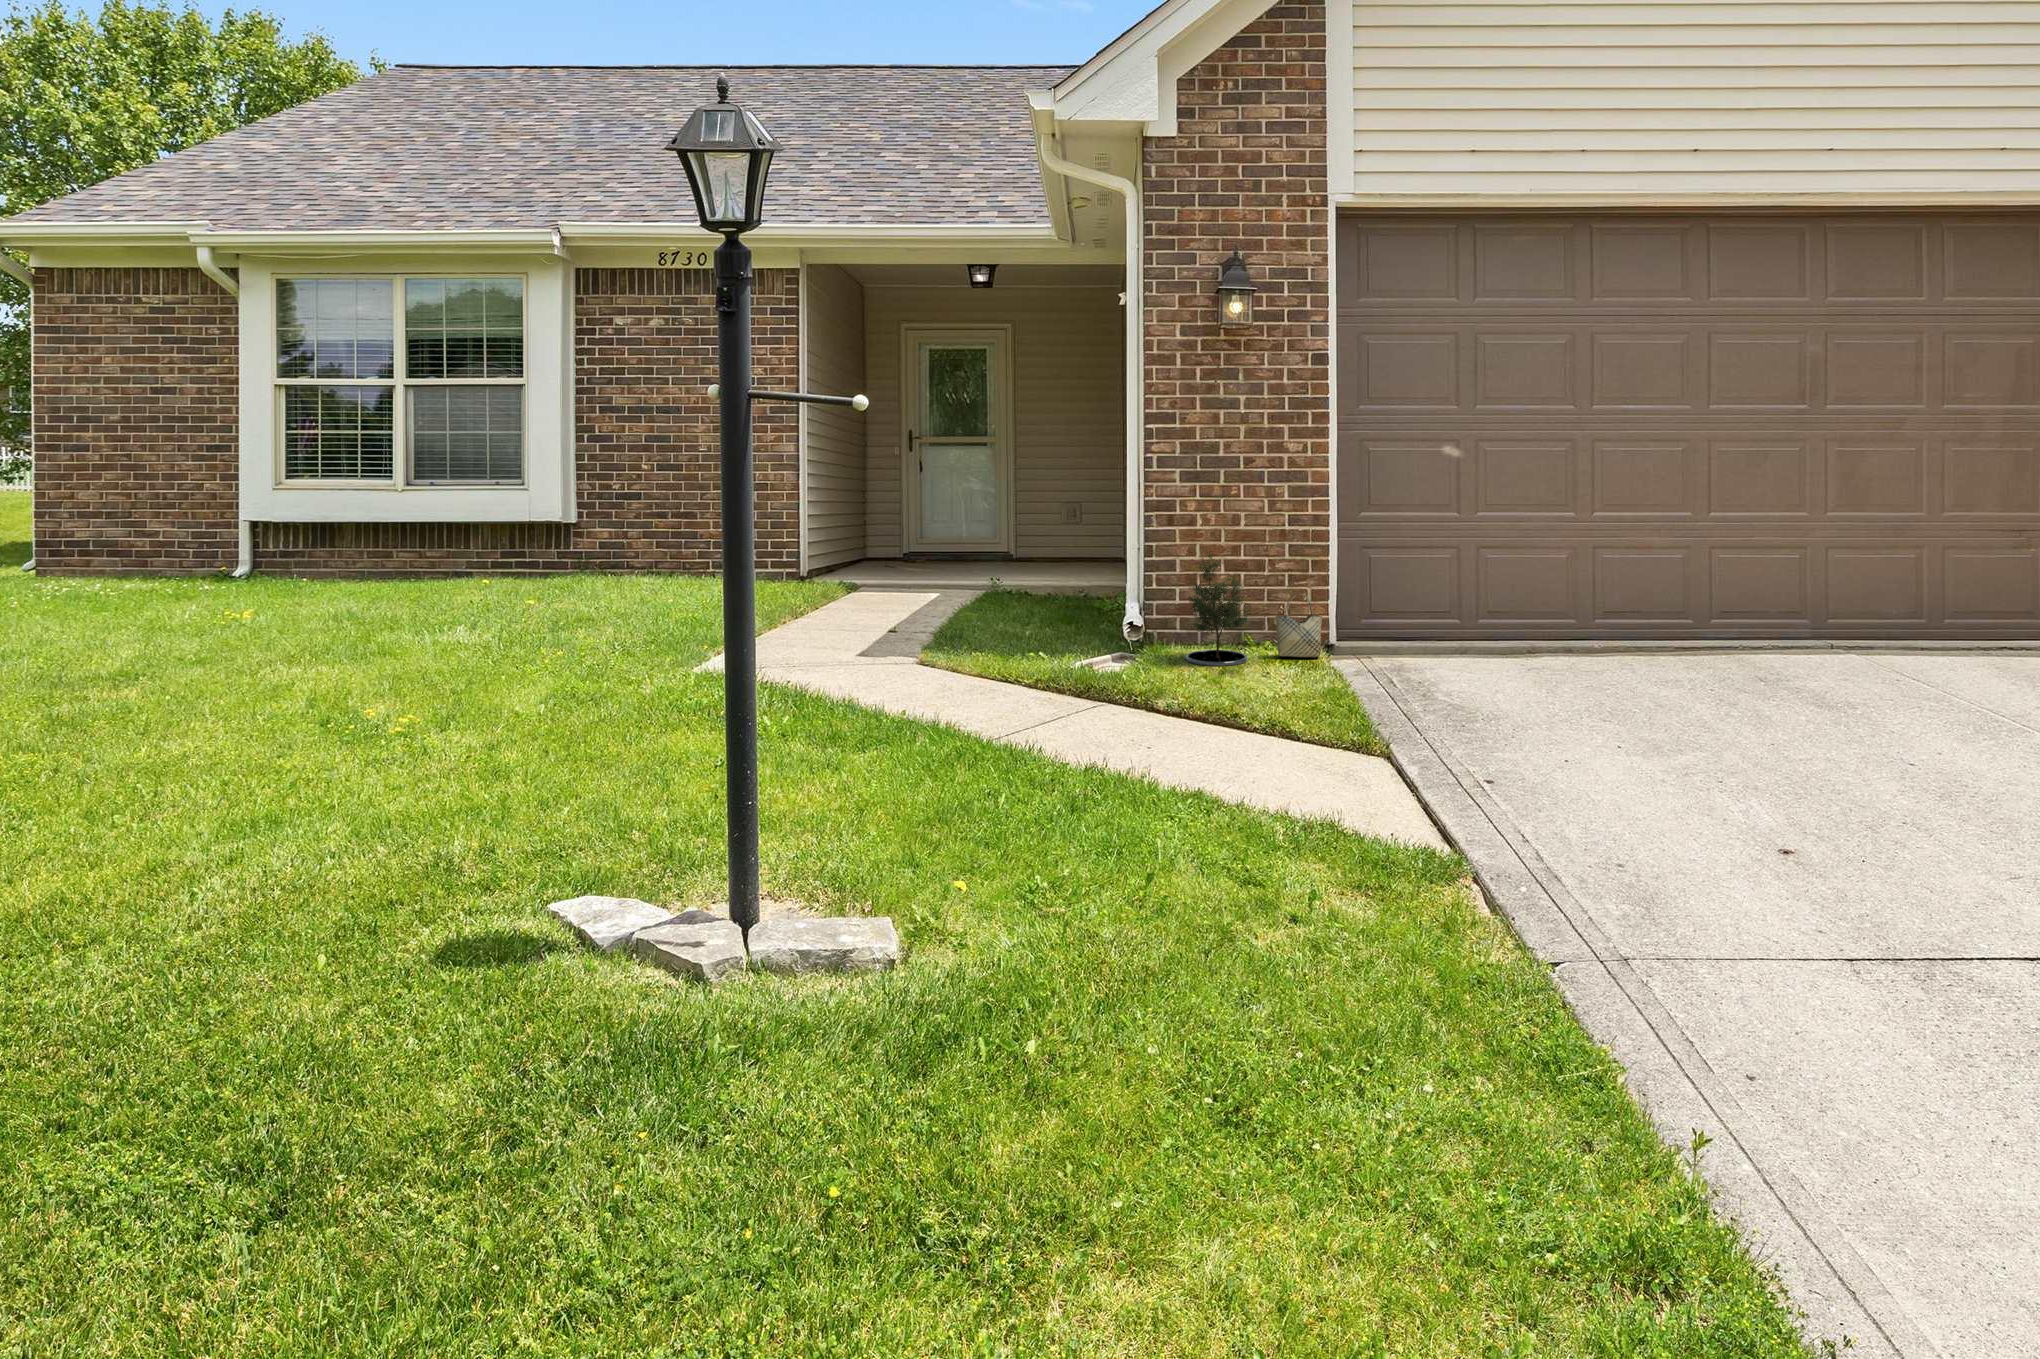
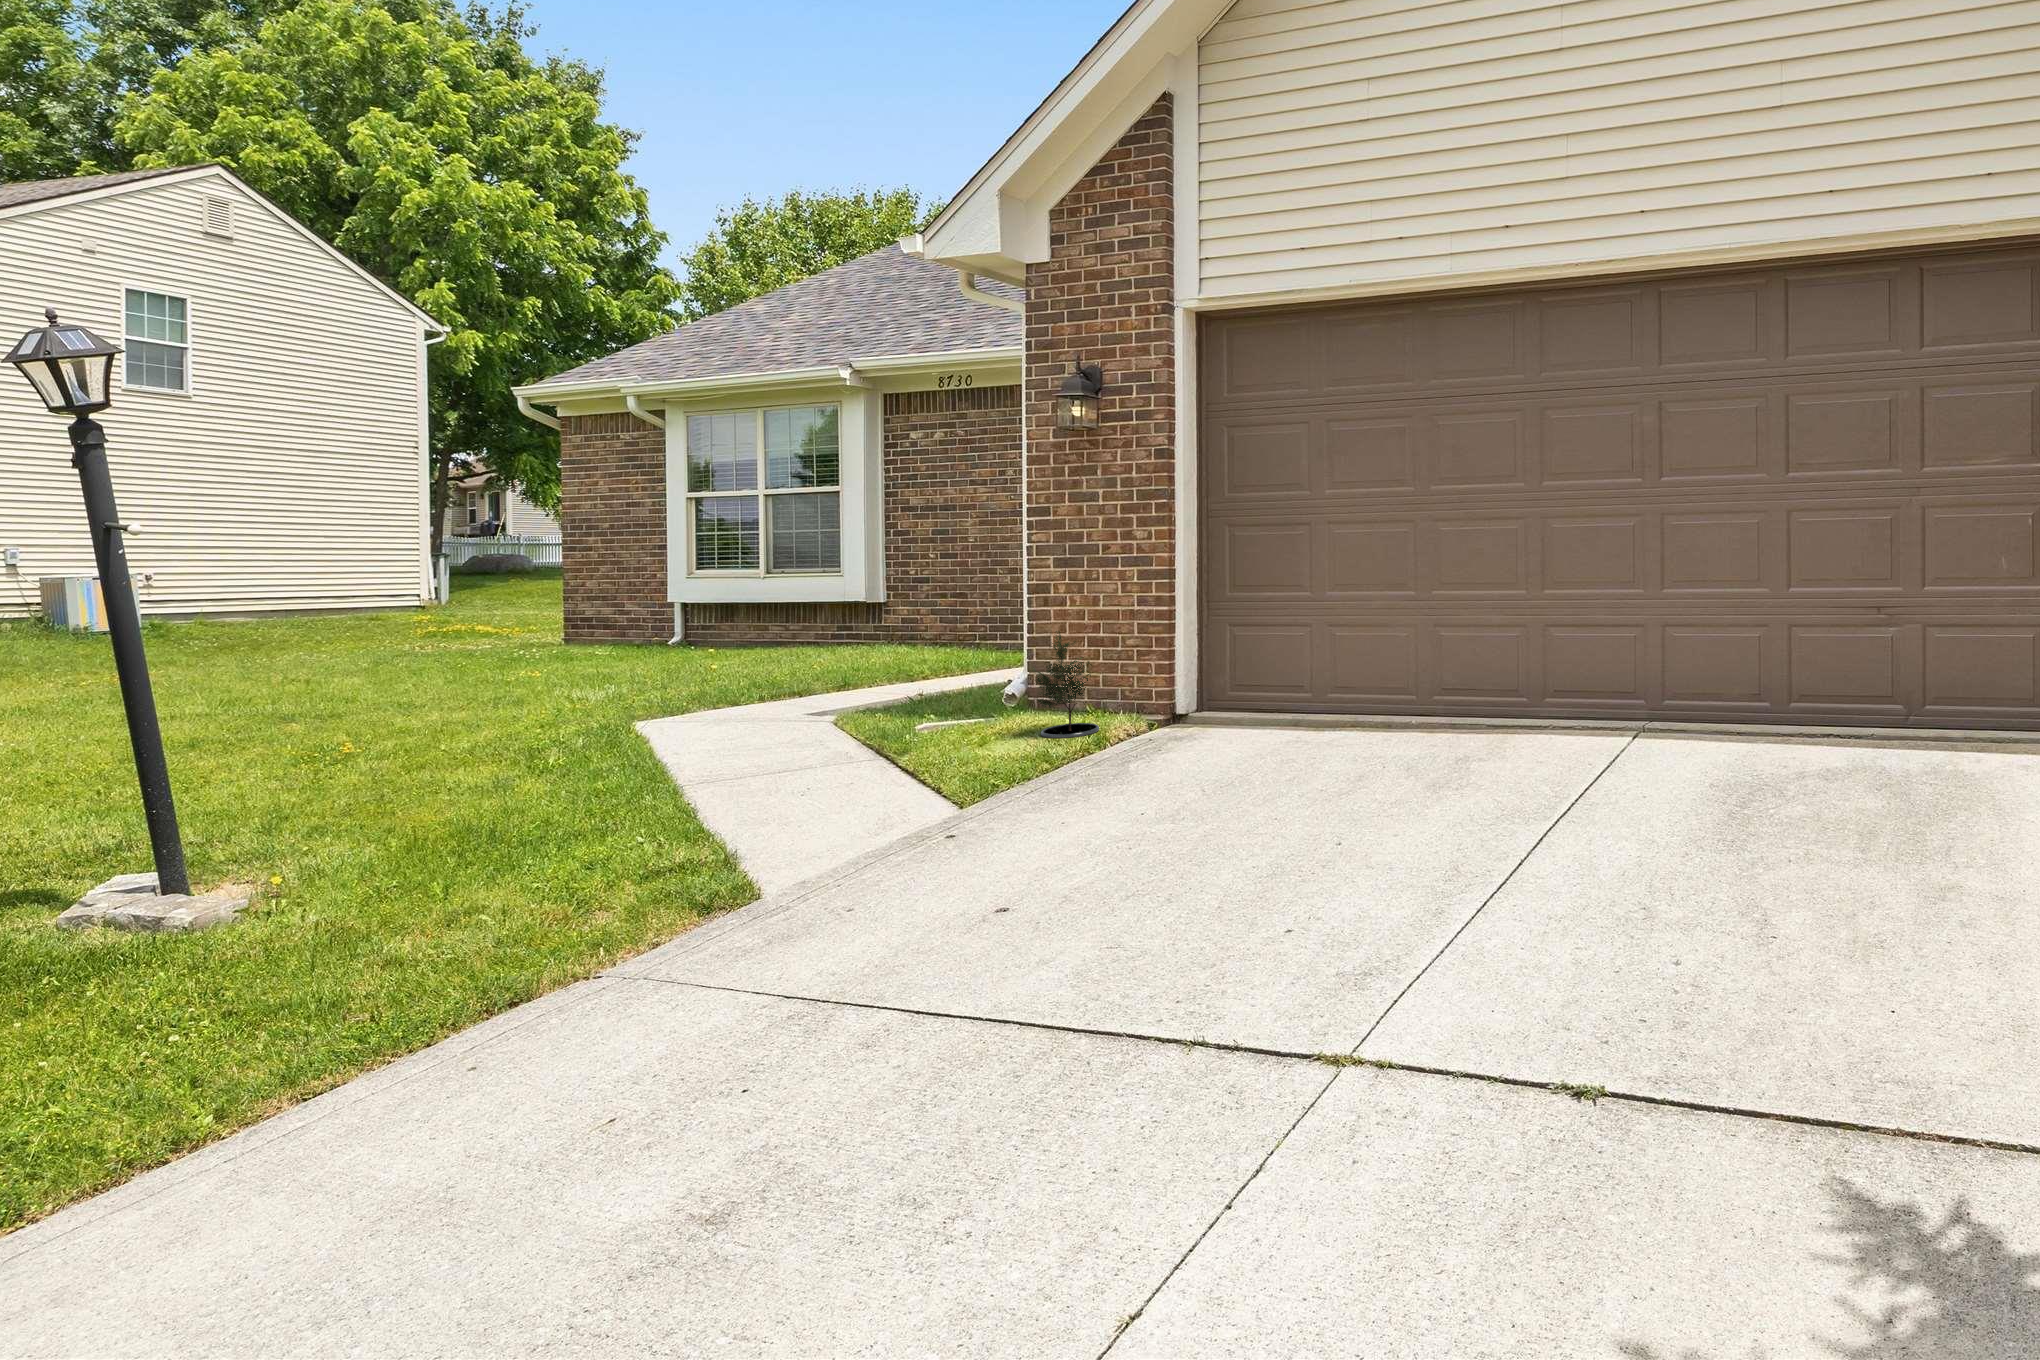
woven basket: present [1276,591,1322,658] -> none [1123,670,1165,732]

